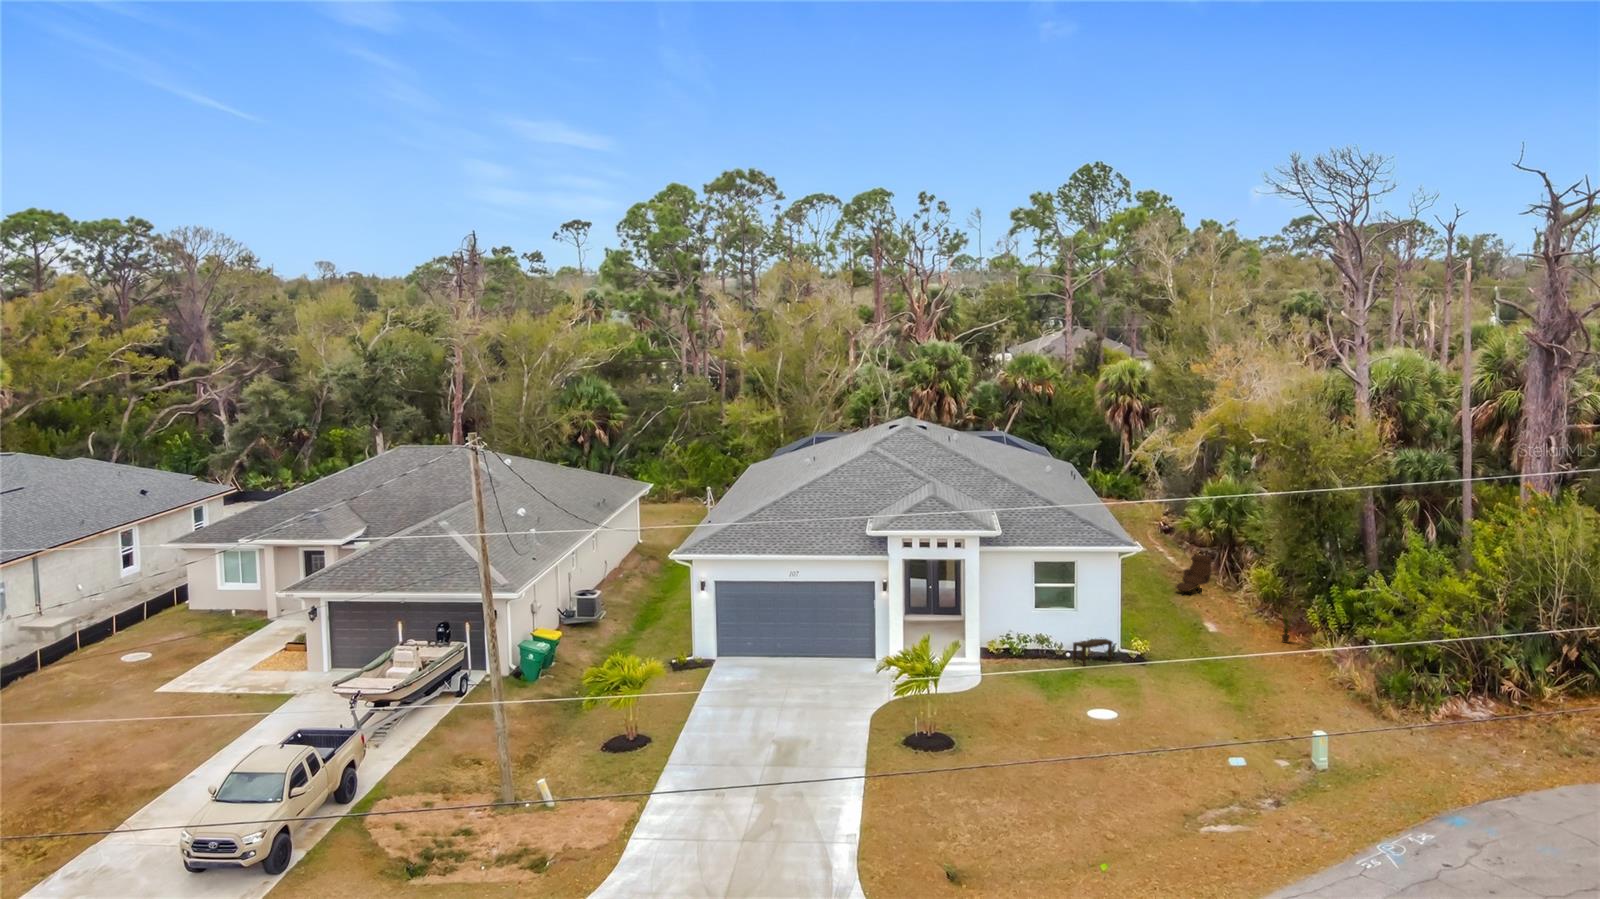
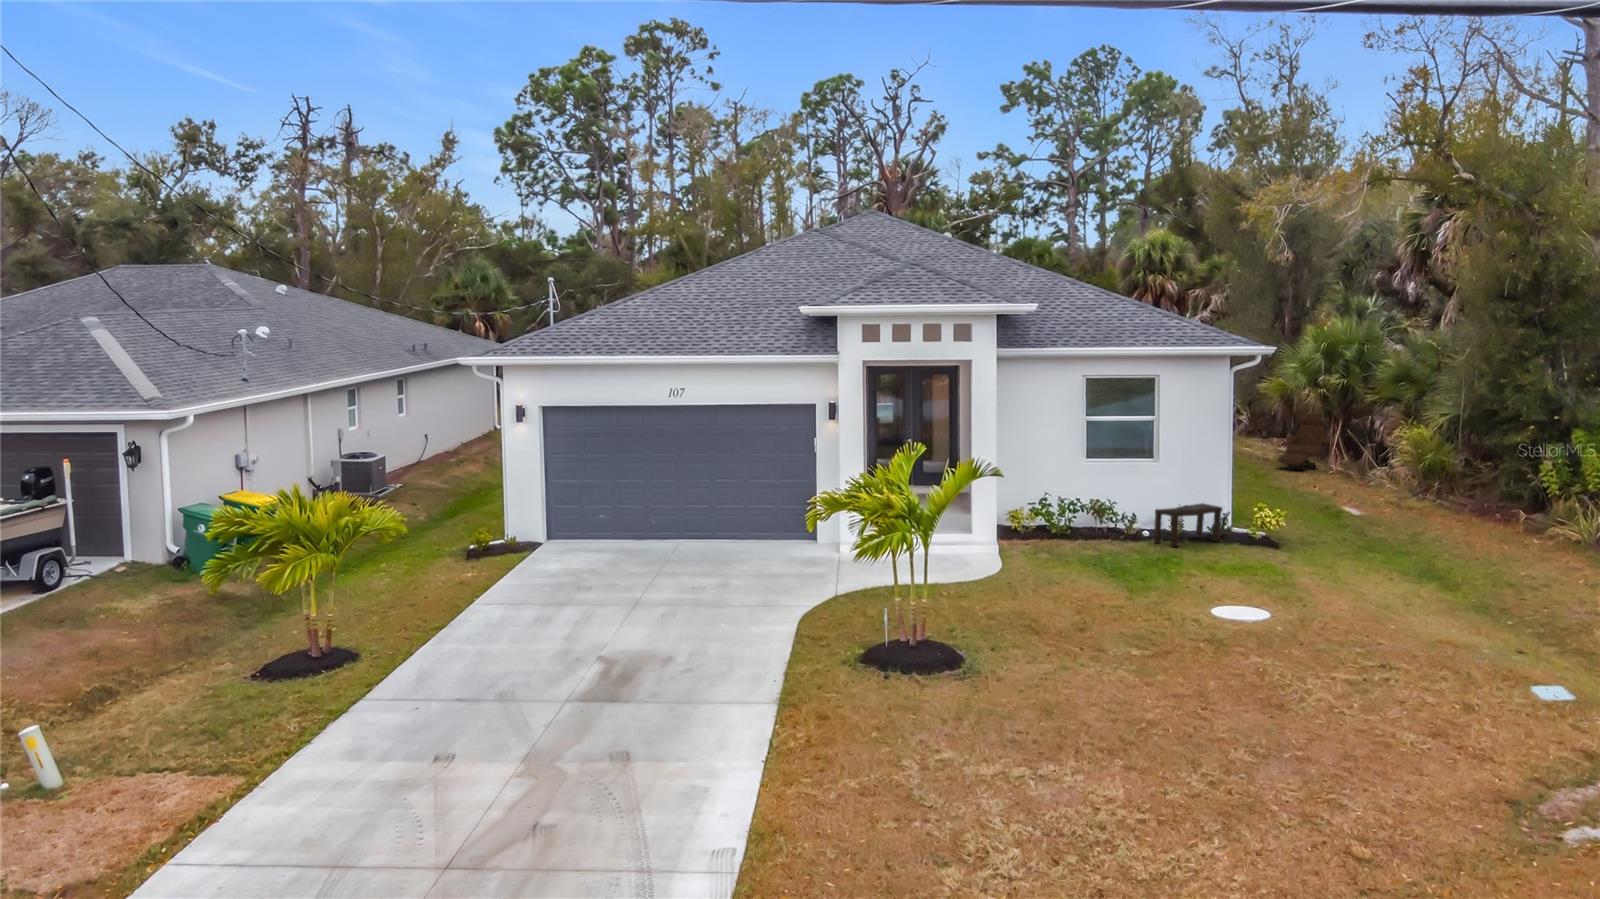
house plant: present [1282,606,1297,643] -> none [1483,457,1521,519]

